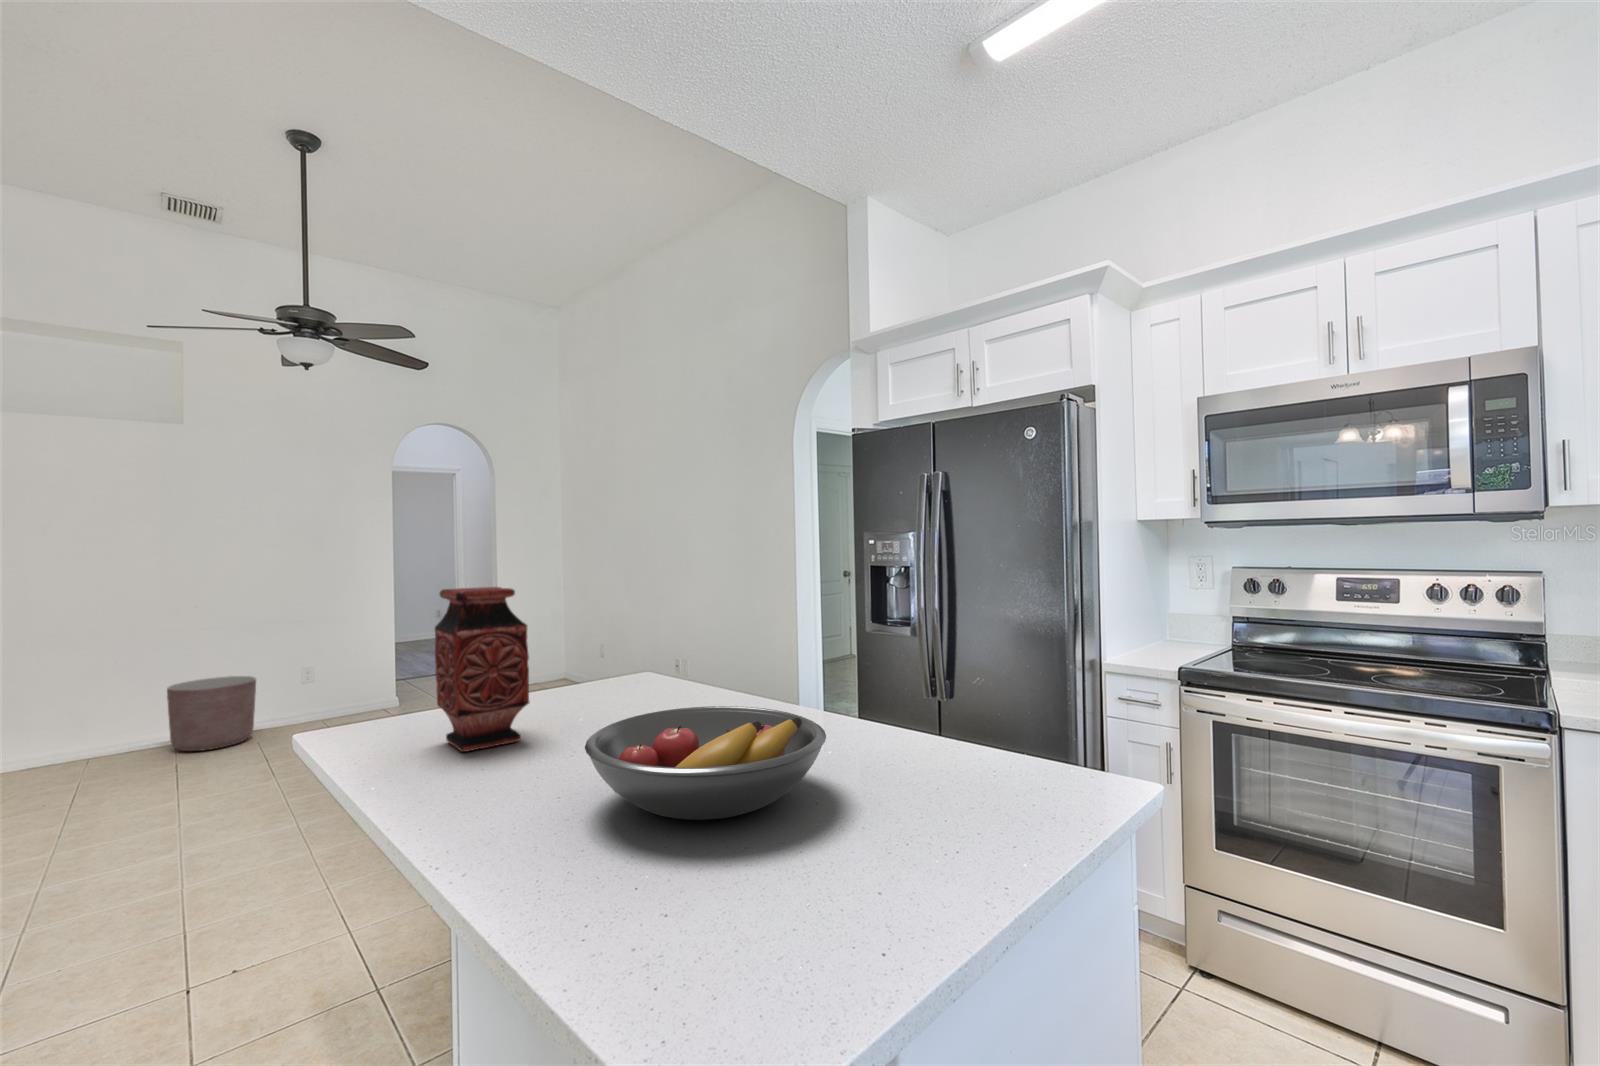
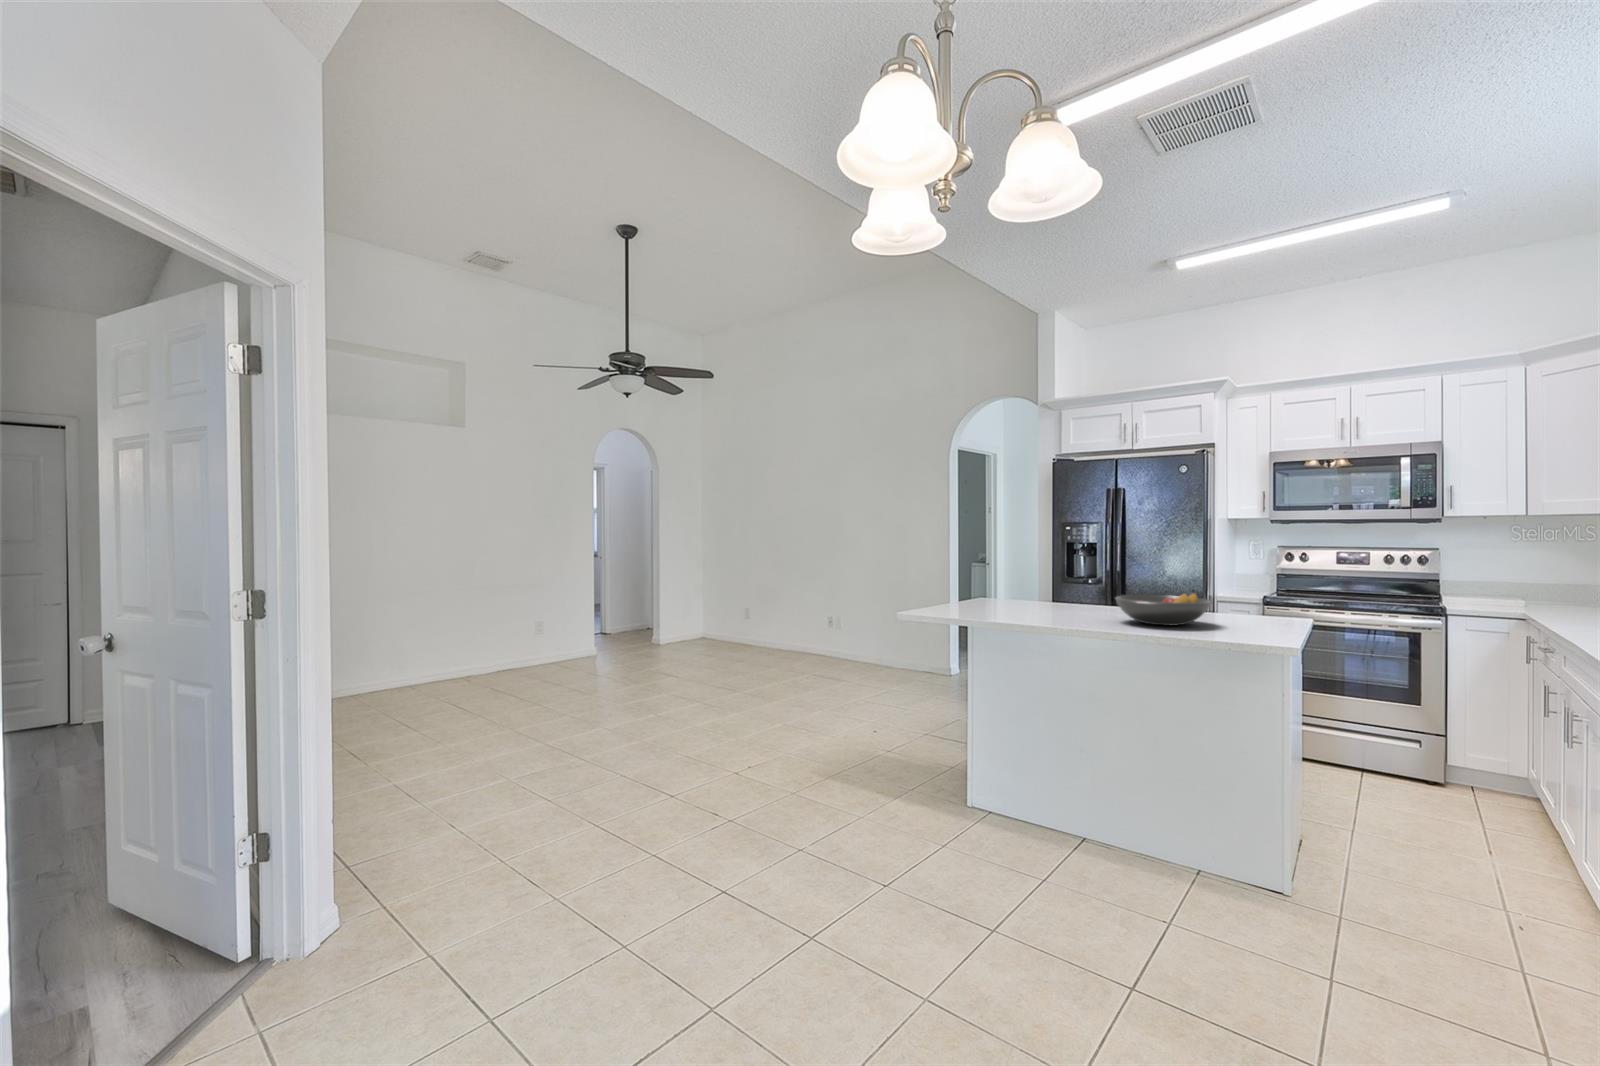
vase: present [435,587,529,752] -> none [991,548,1033,617]
planter: present [167,676,256,751] -> none [475,626,531,681]

